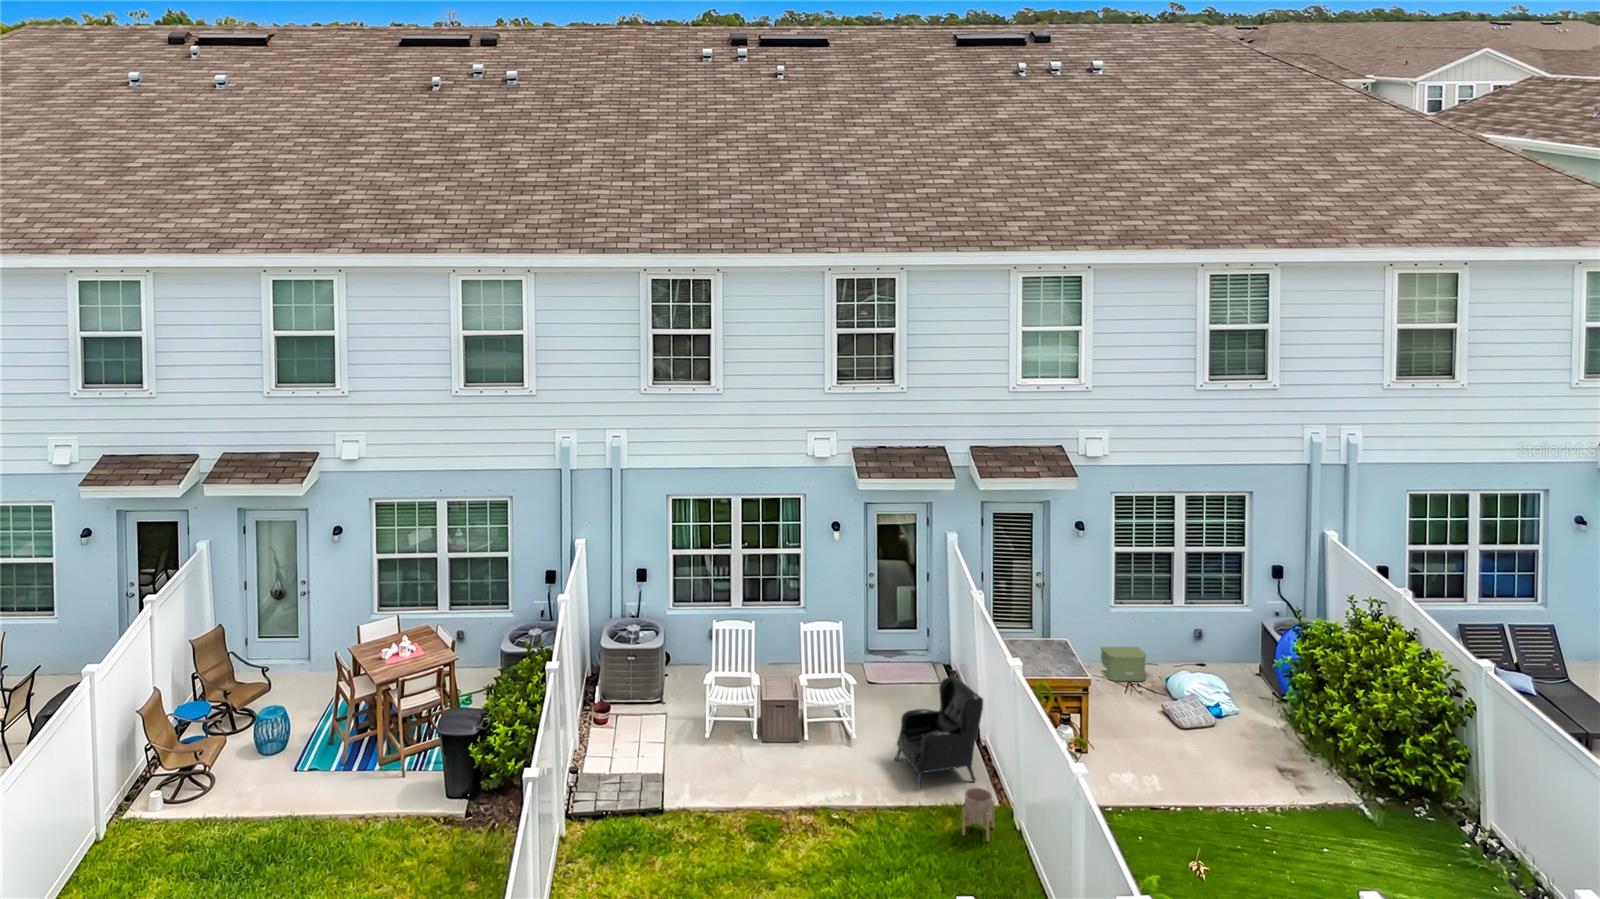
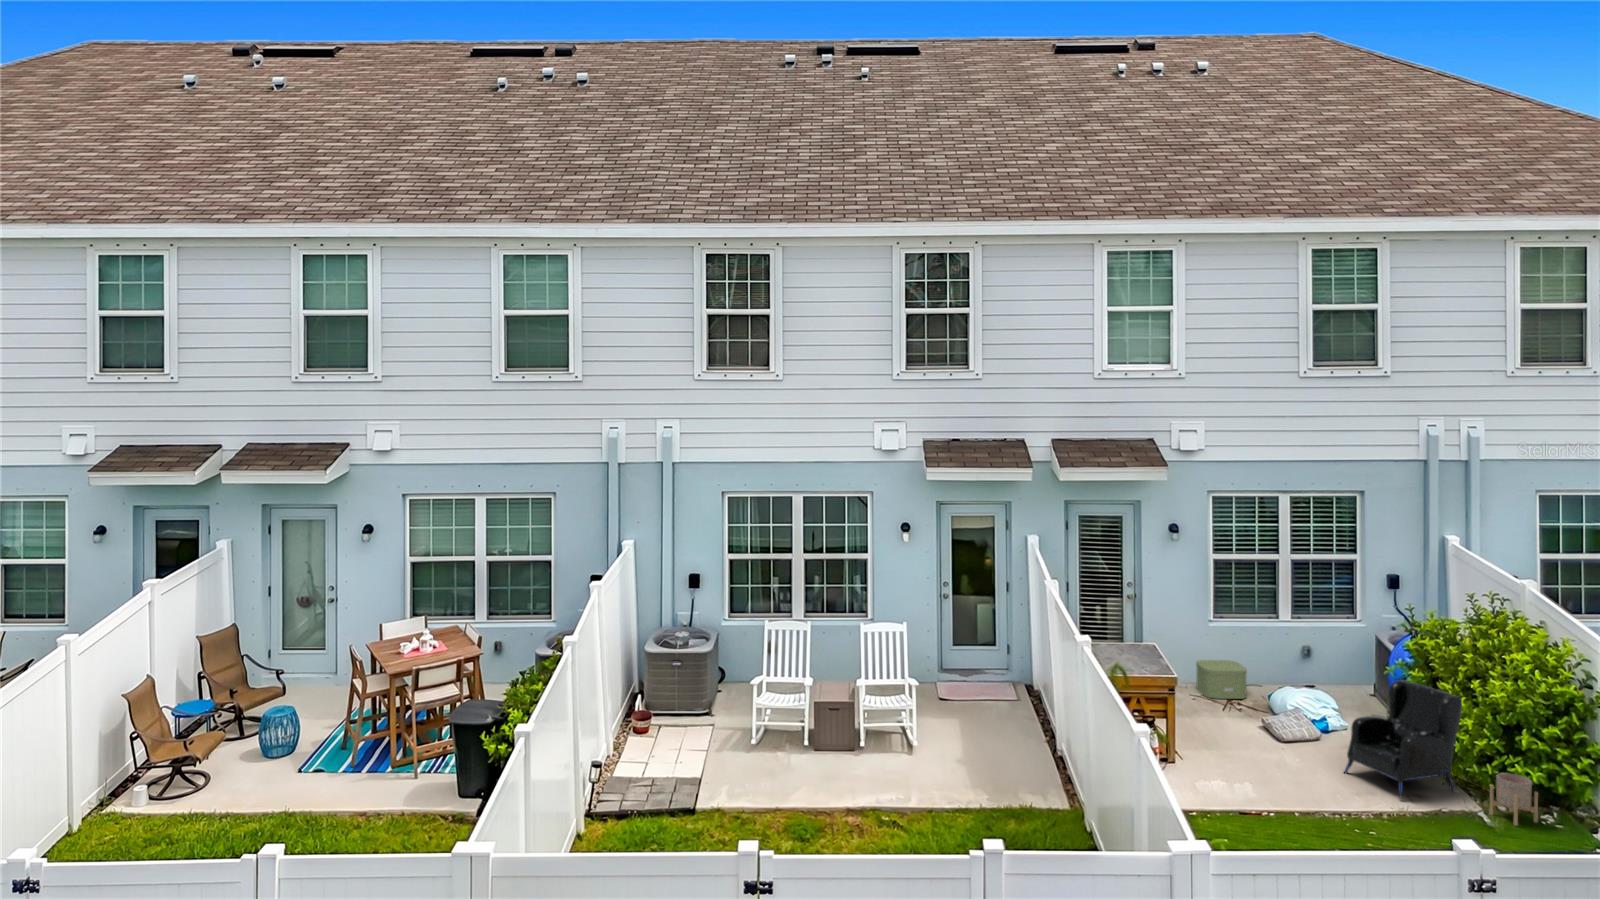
armchair: present [895,677,983,788] -> present [1344,680,1462,798]
planter: present [962,788,995,841] -> present [1490,773,1538,826]

